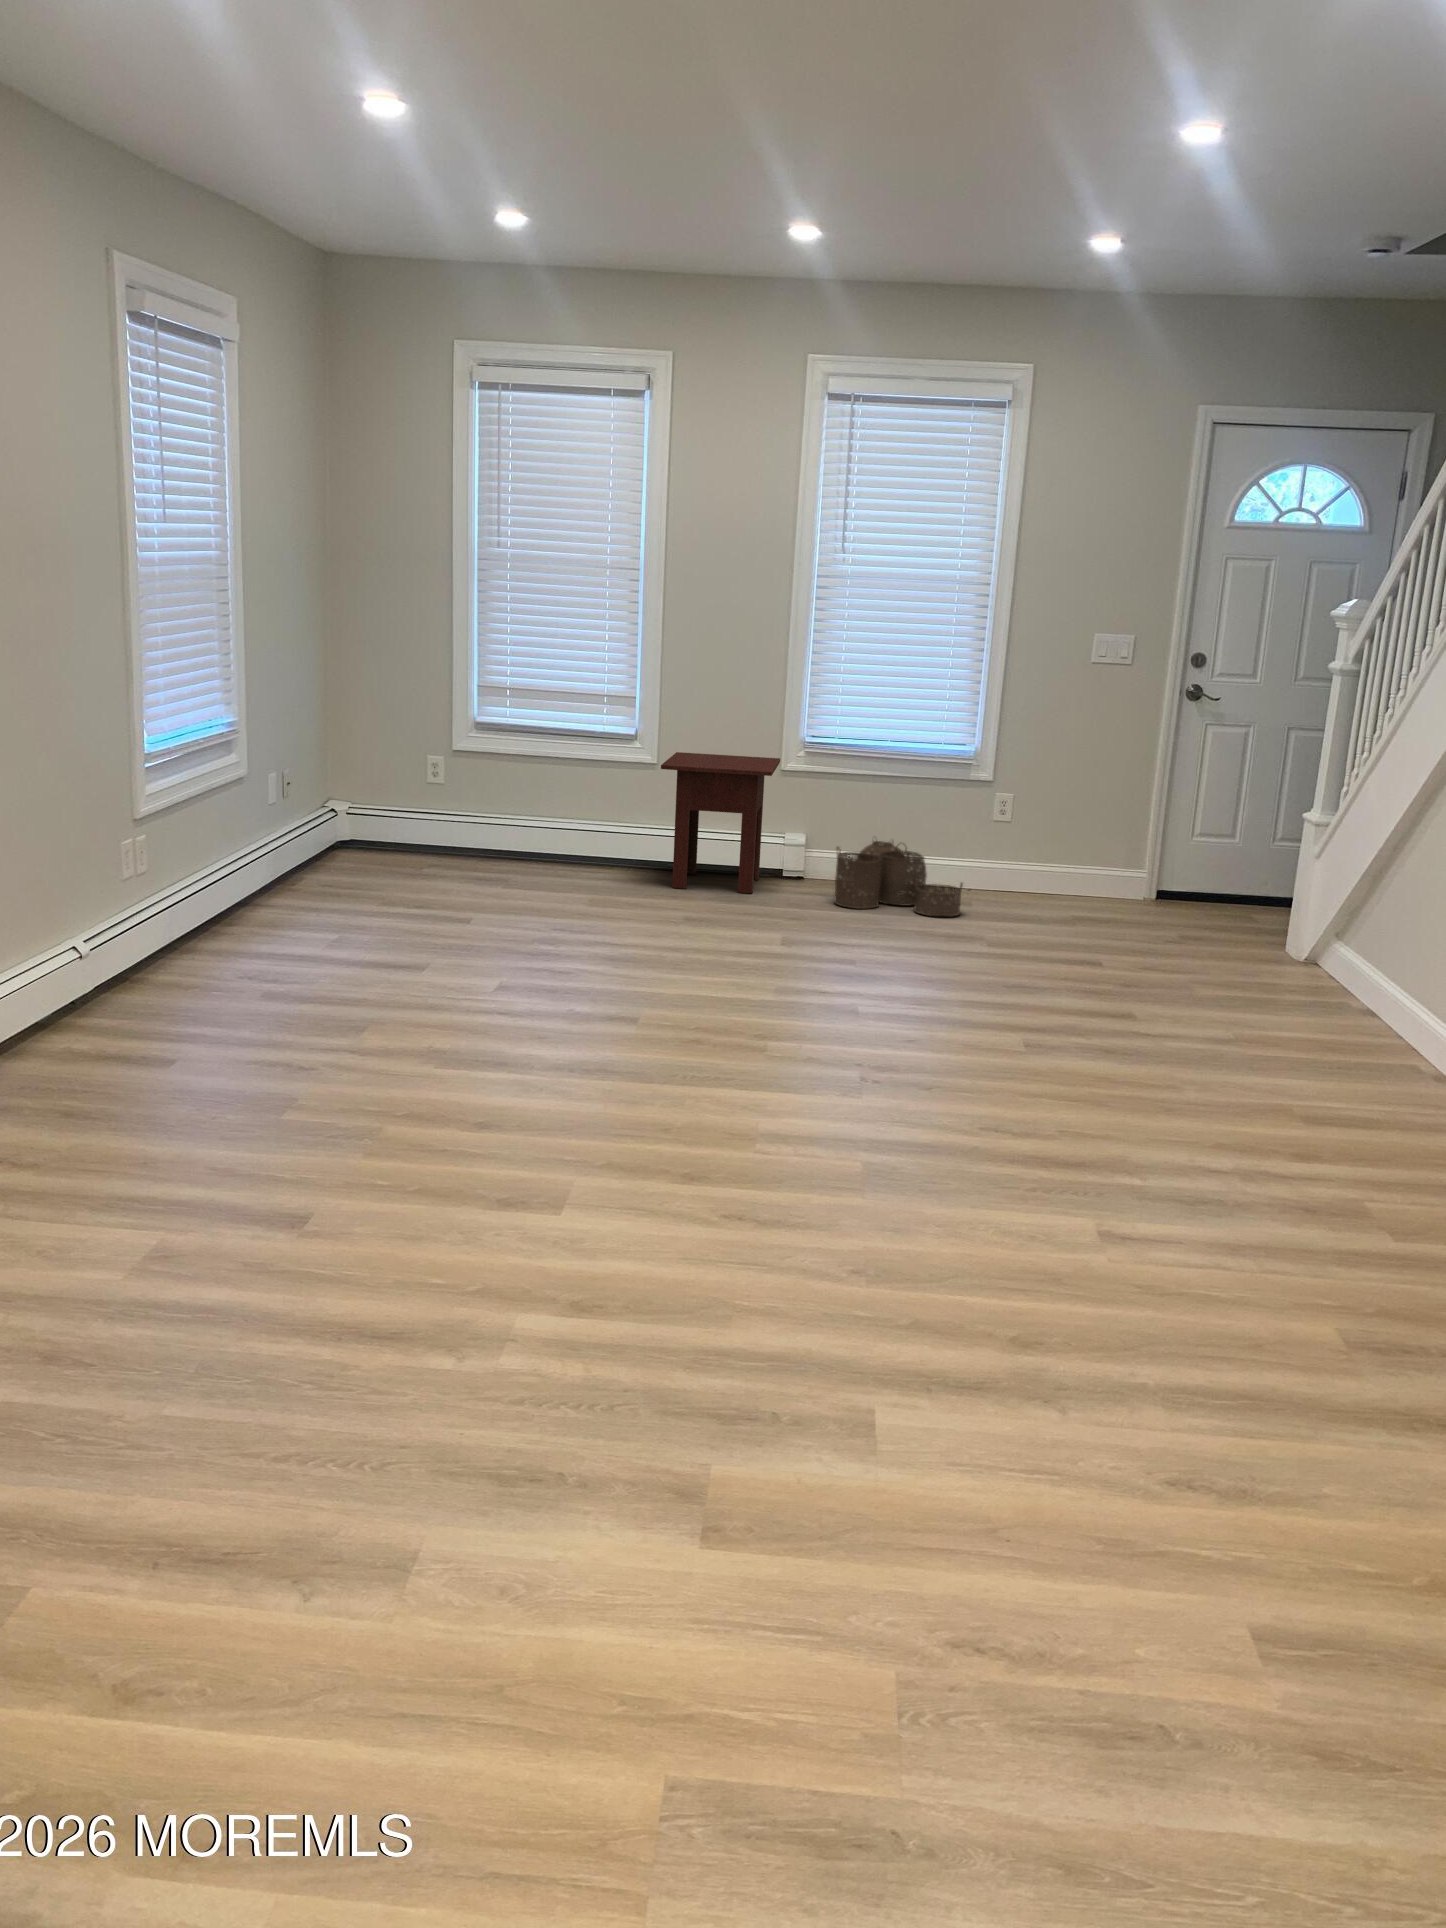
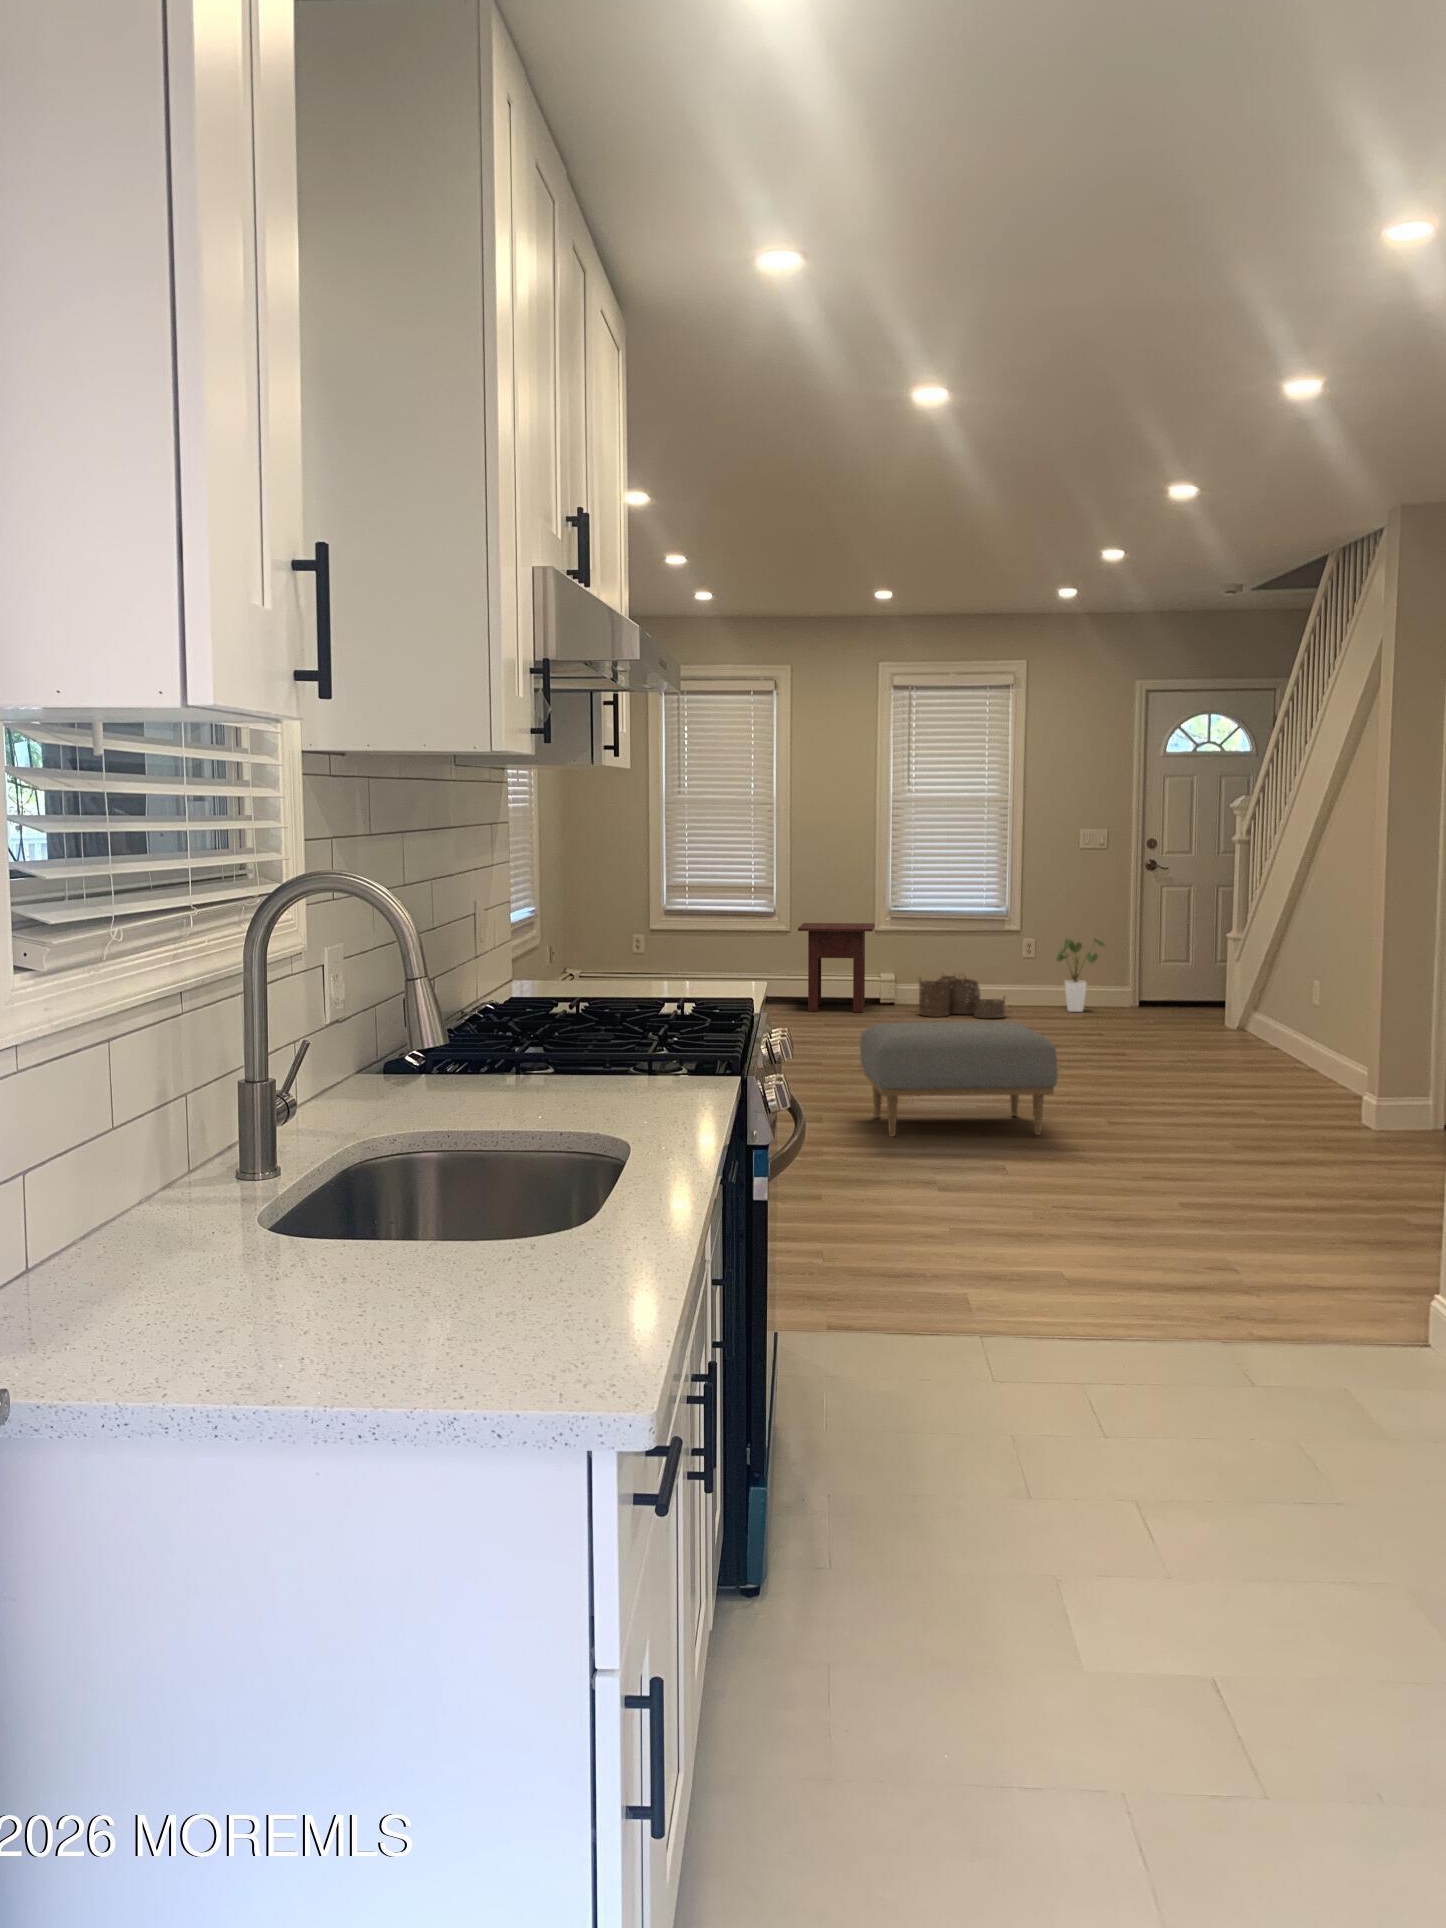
house plant: none [1041,795,1117,907] -> present [1057,939,1105,1012]
ottoman: none [677,1027,1043,1273] -> present [860,1022,1058,1137]

